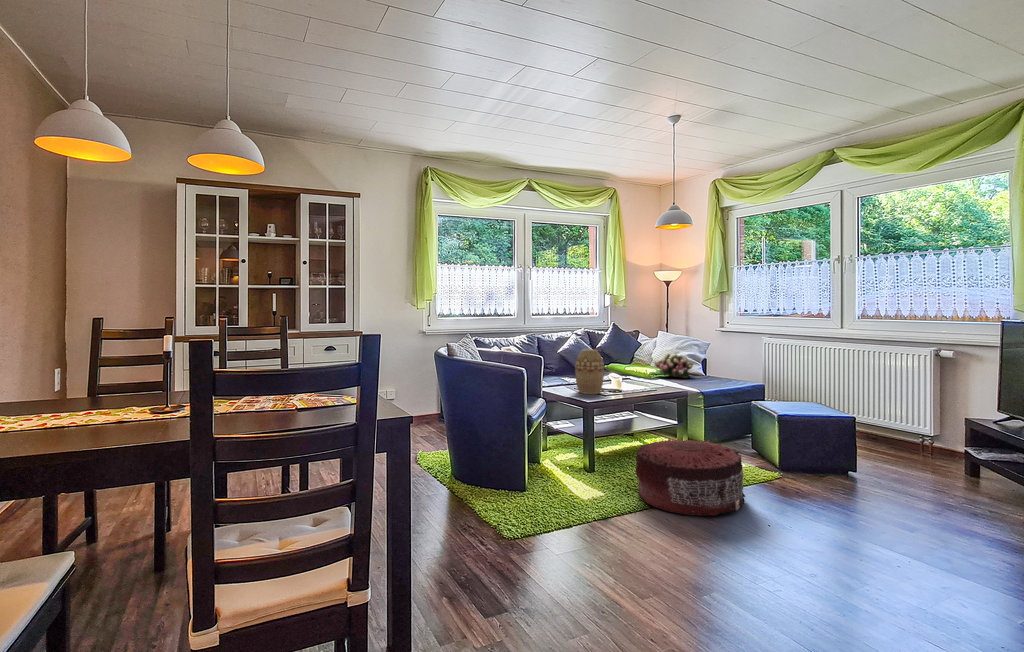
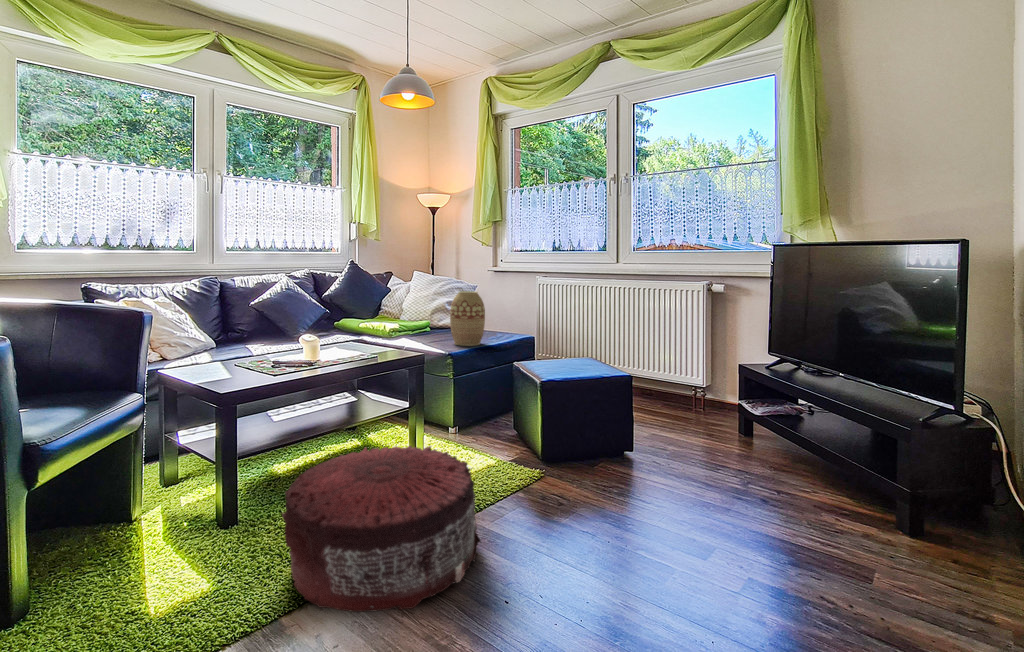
vase: present [575,349,604,394] -> present [450,291,485,346]
flower arrangement: present [654,353,693,378] -> none [397,300,450,335]

